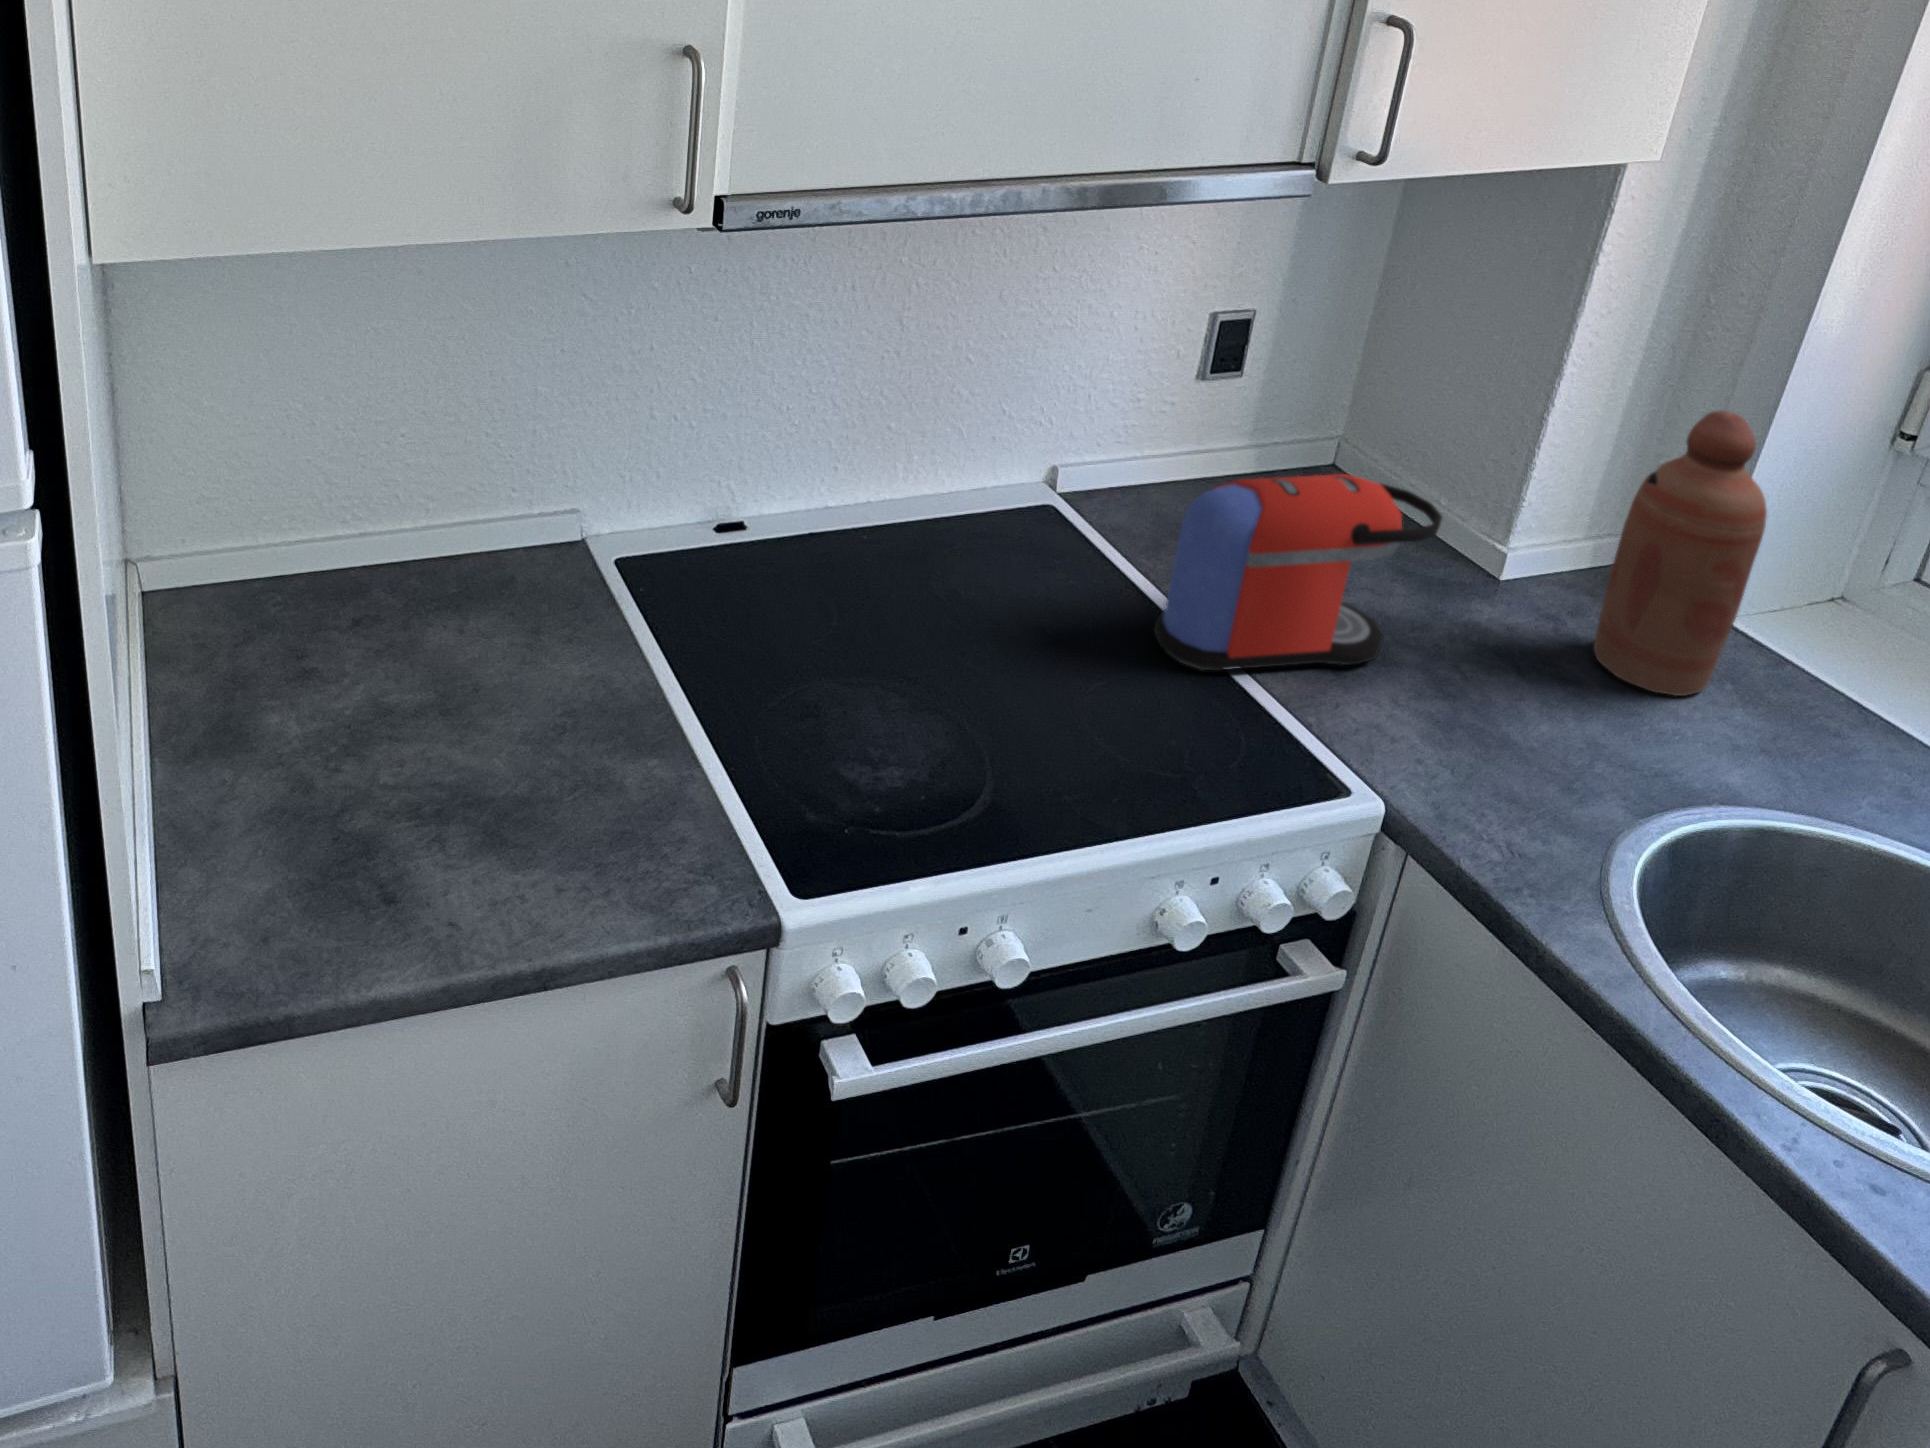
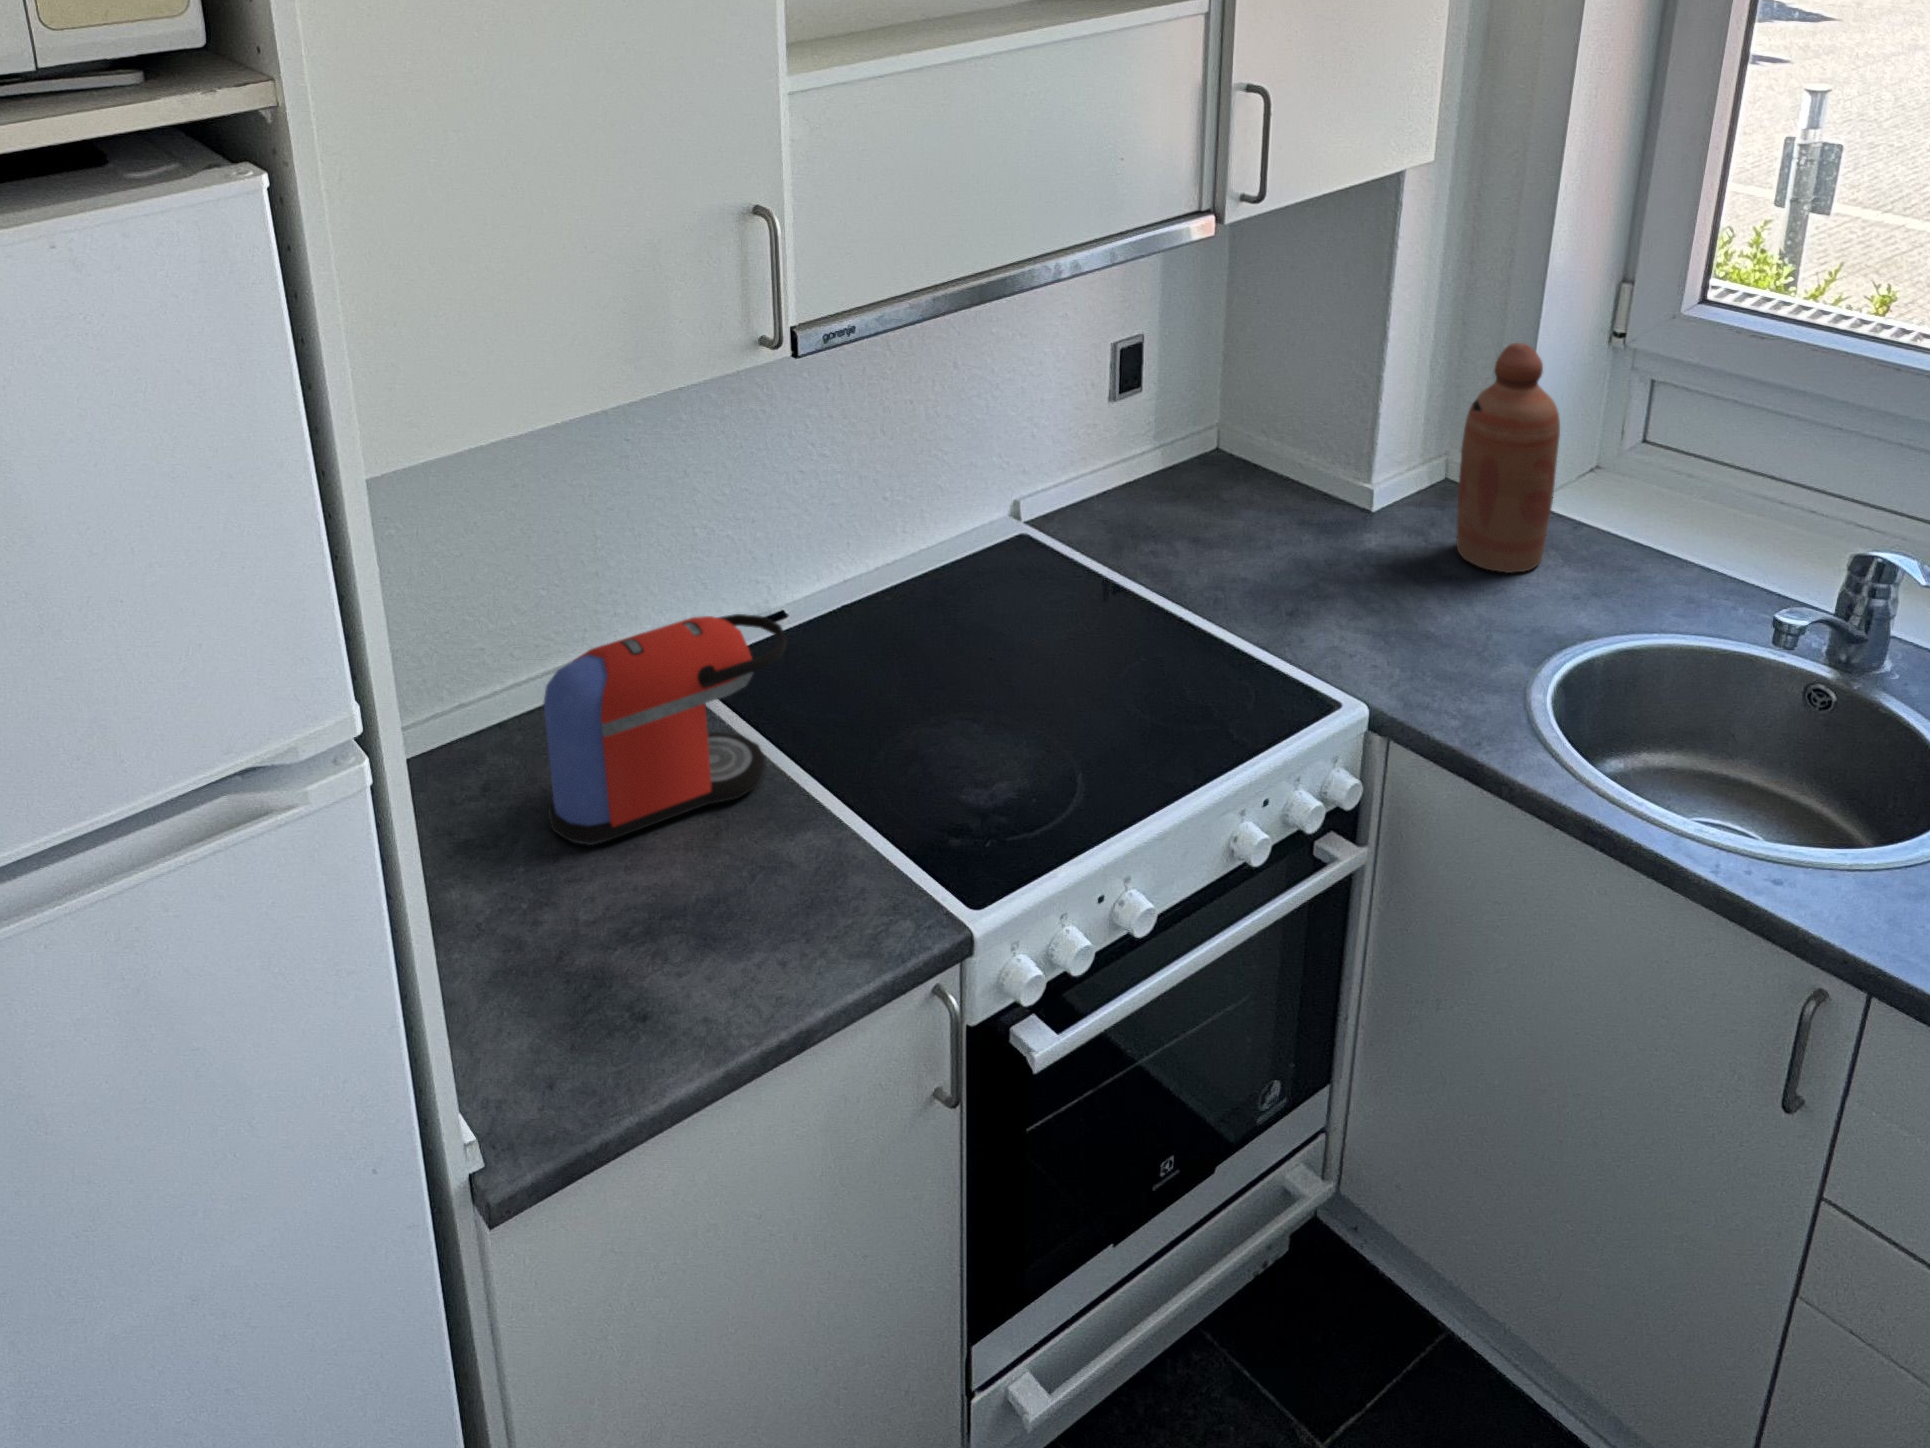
coffee maker: present [1154,474,1442,670] -> present [544,614,787,845]

